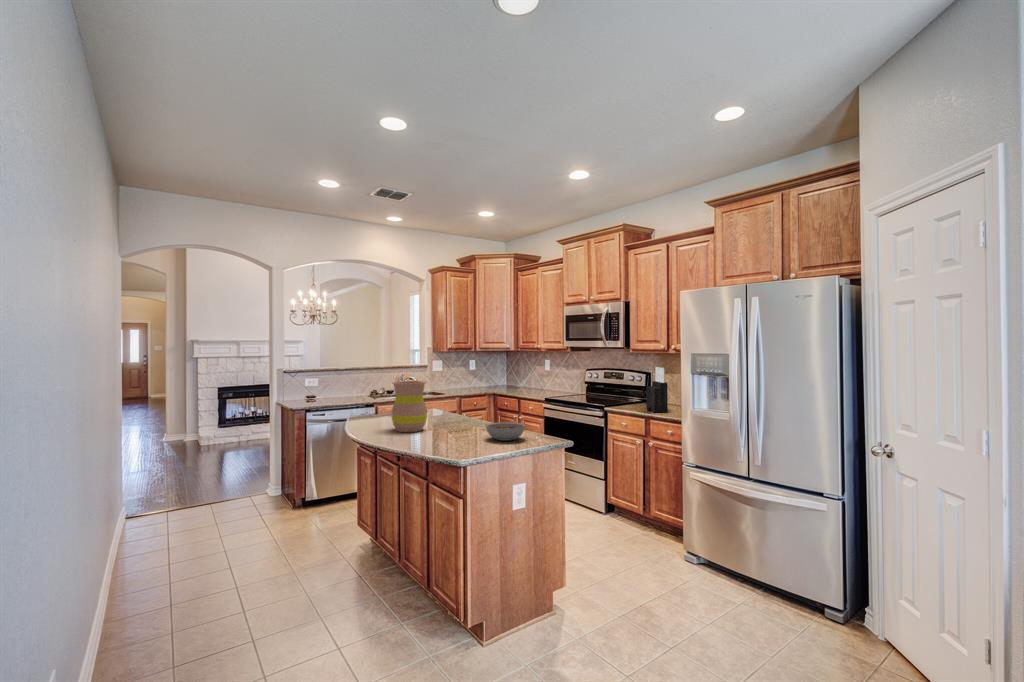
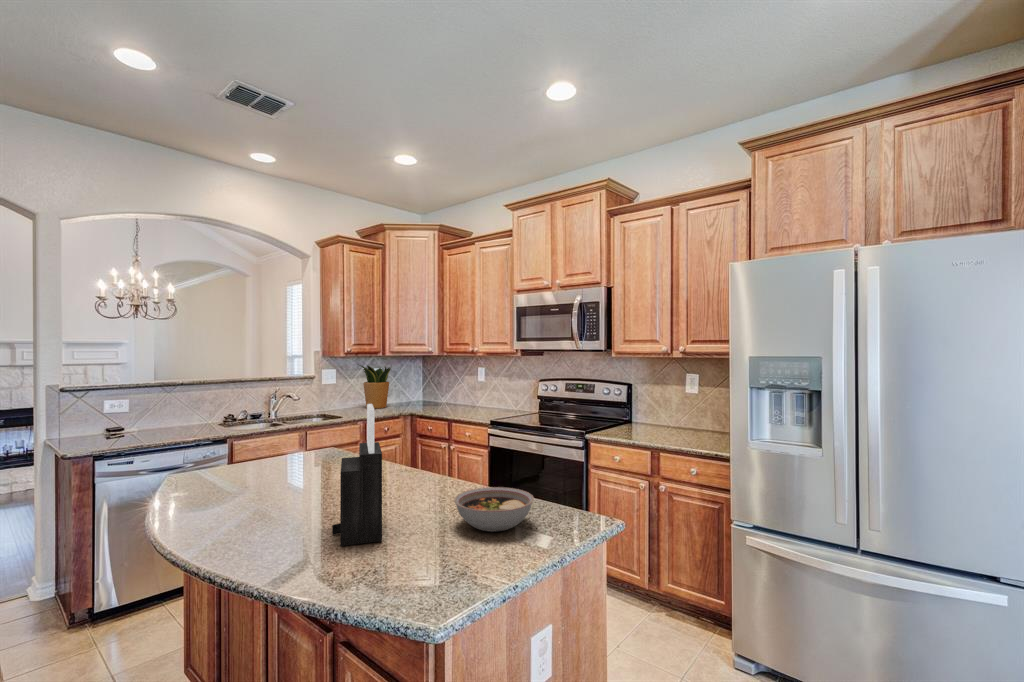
potted plant: none [457,357,482,390] -> present [360,365,391,409]
knife block: present [646,367,668,413] -> present [332,404,382,546]
vase: present [392,381,427,432] -> none [252,411,328,518]

